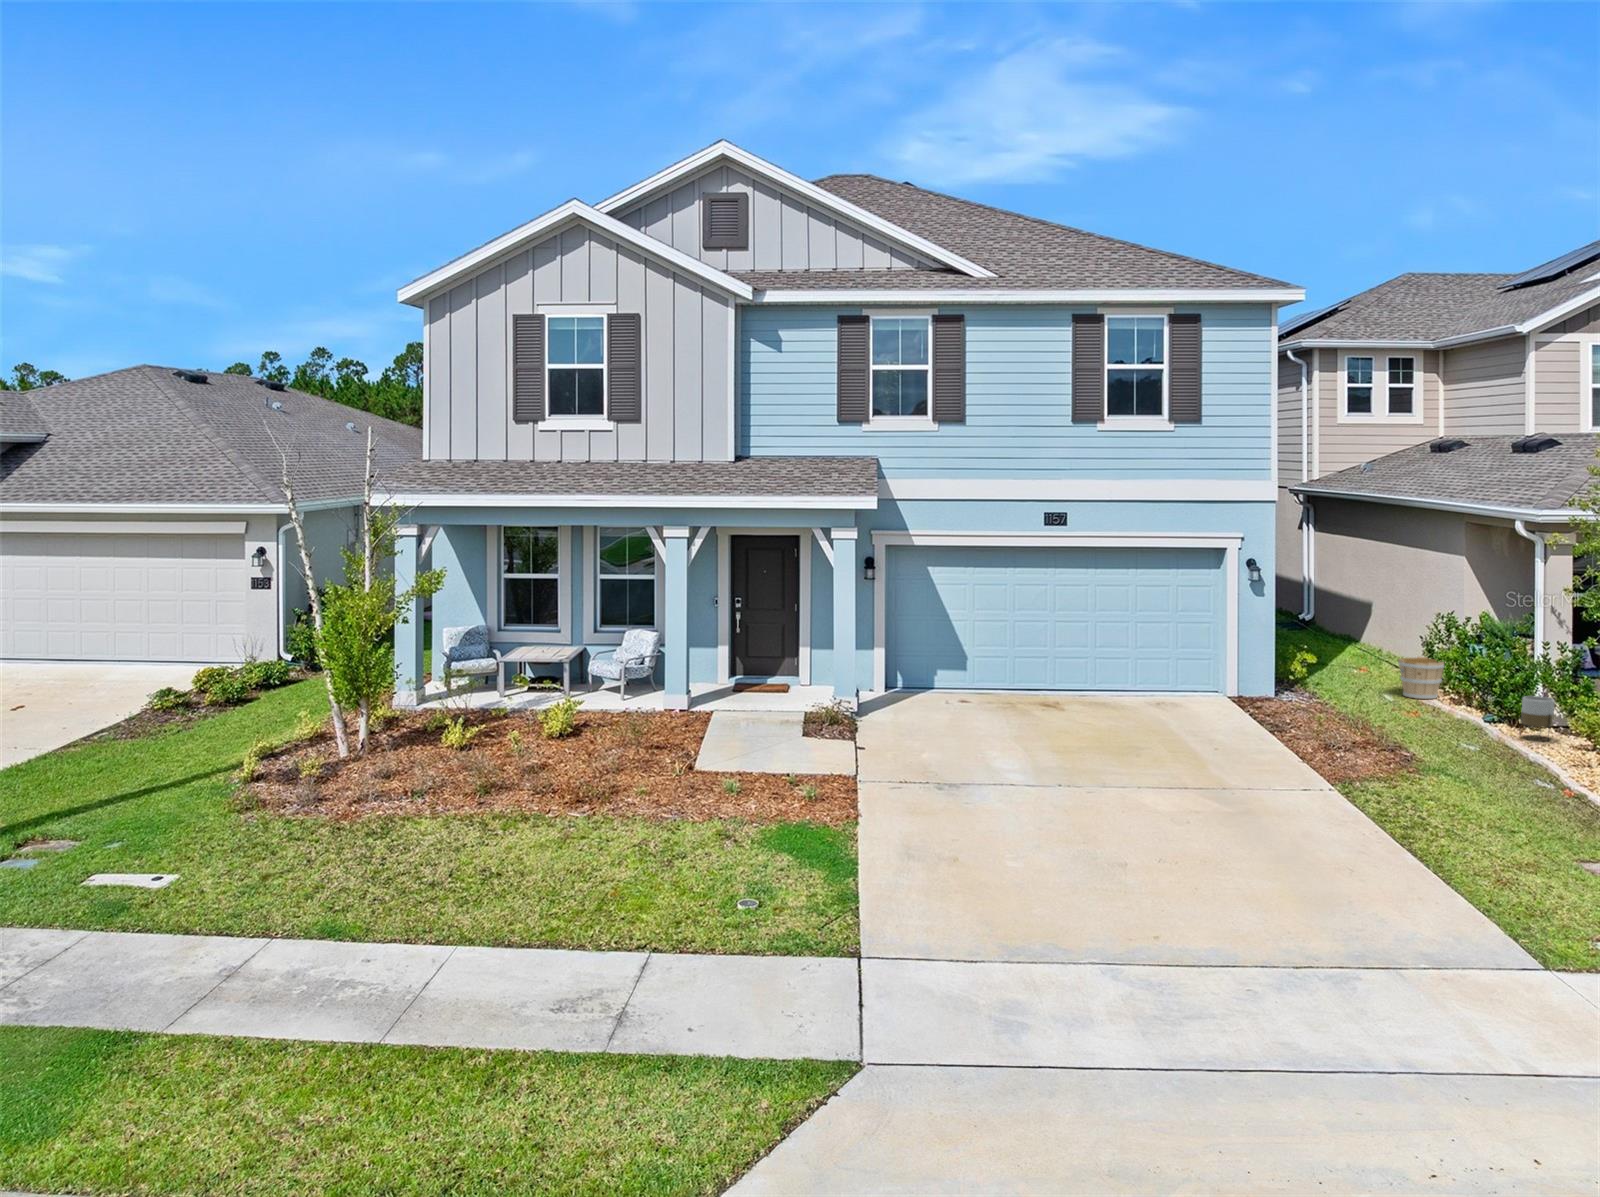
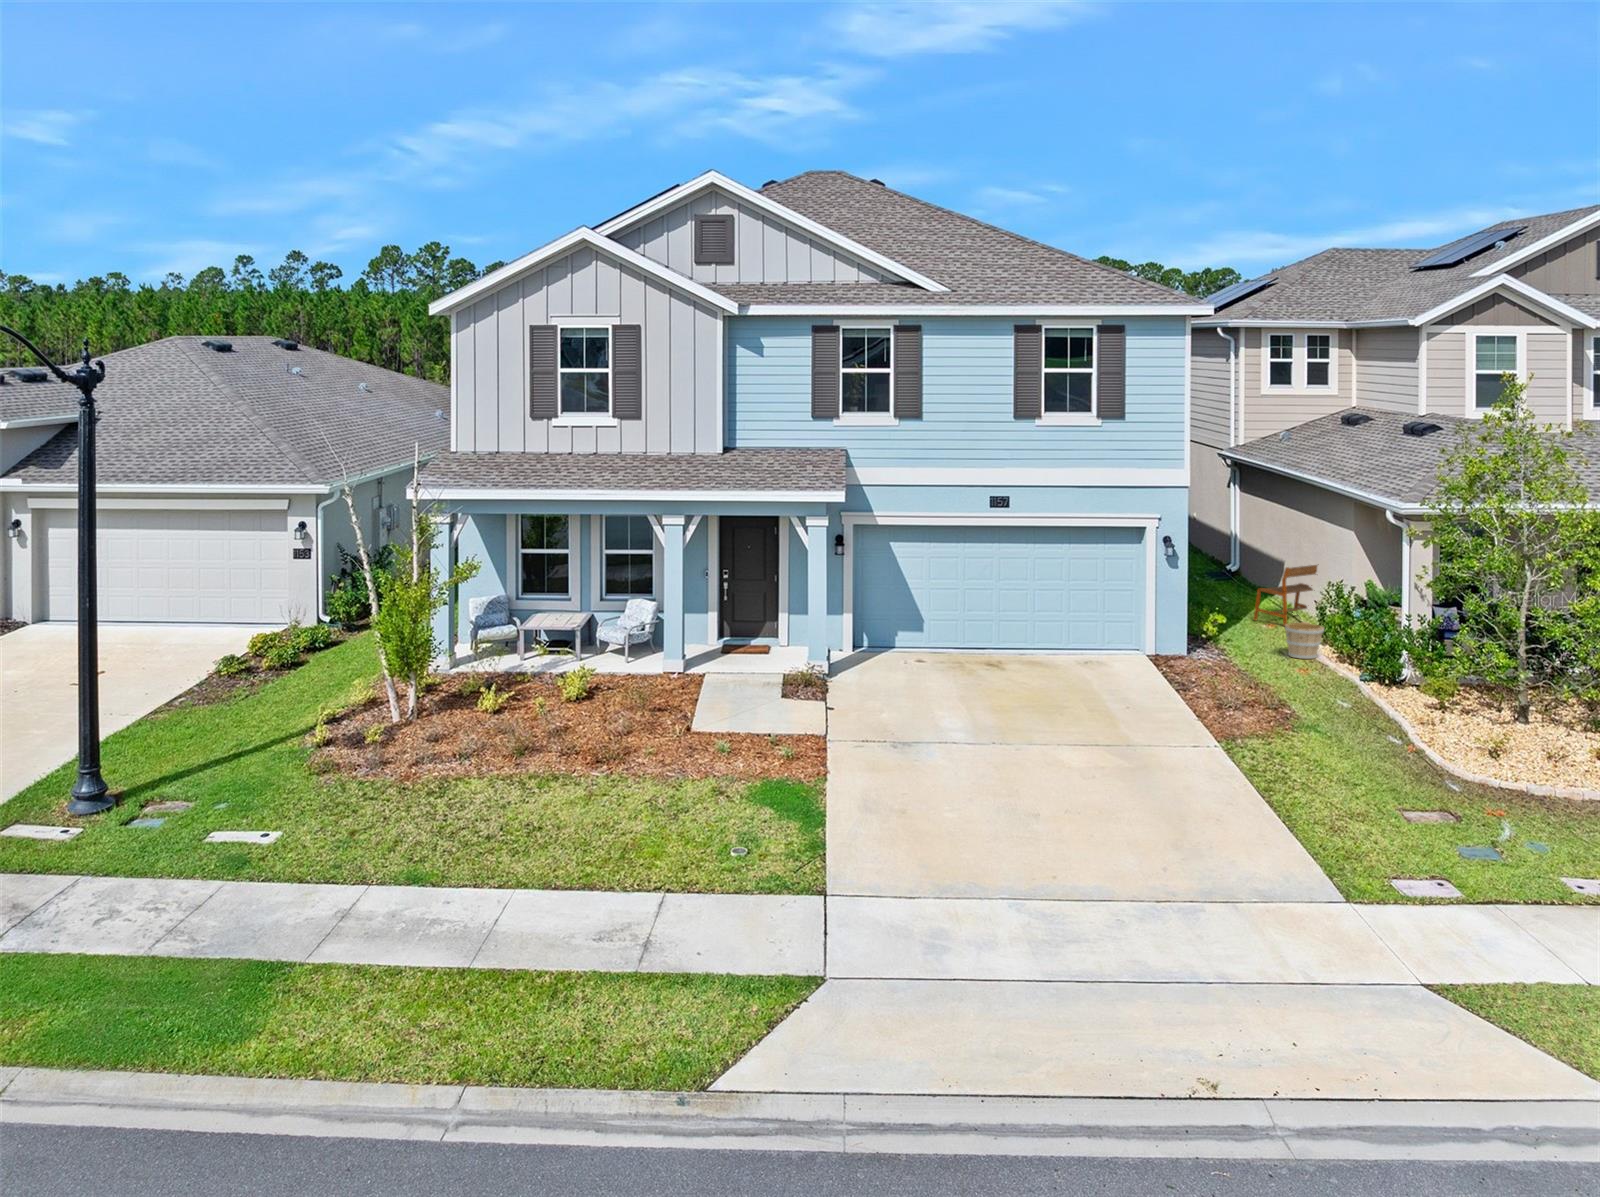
bench: none [1354,594,1437,666] -> present [1254,564,1319,625]
planter: present [1520,696,1554,728] -> none [1376,662,1405,700]

